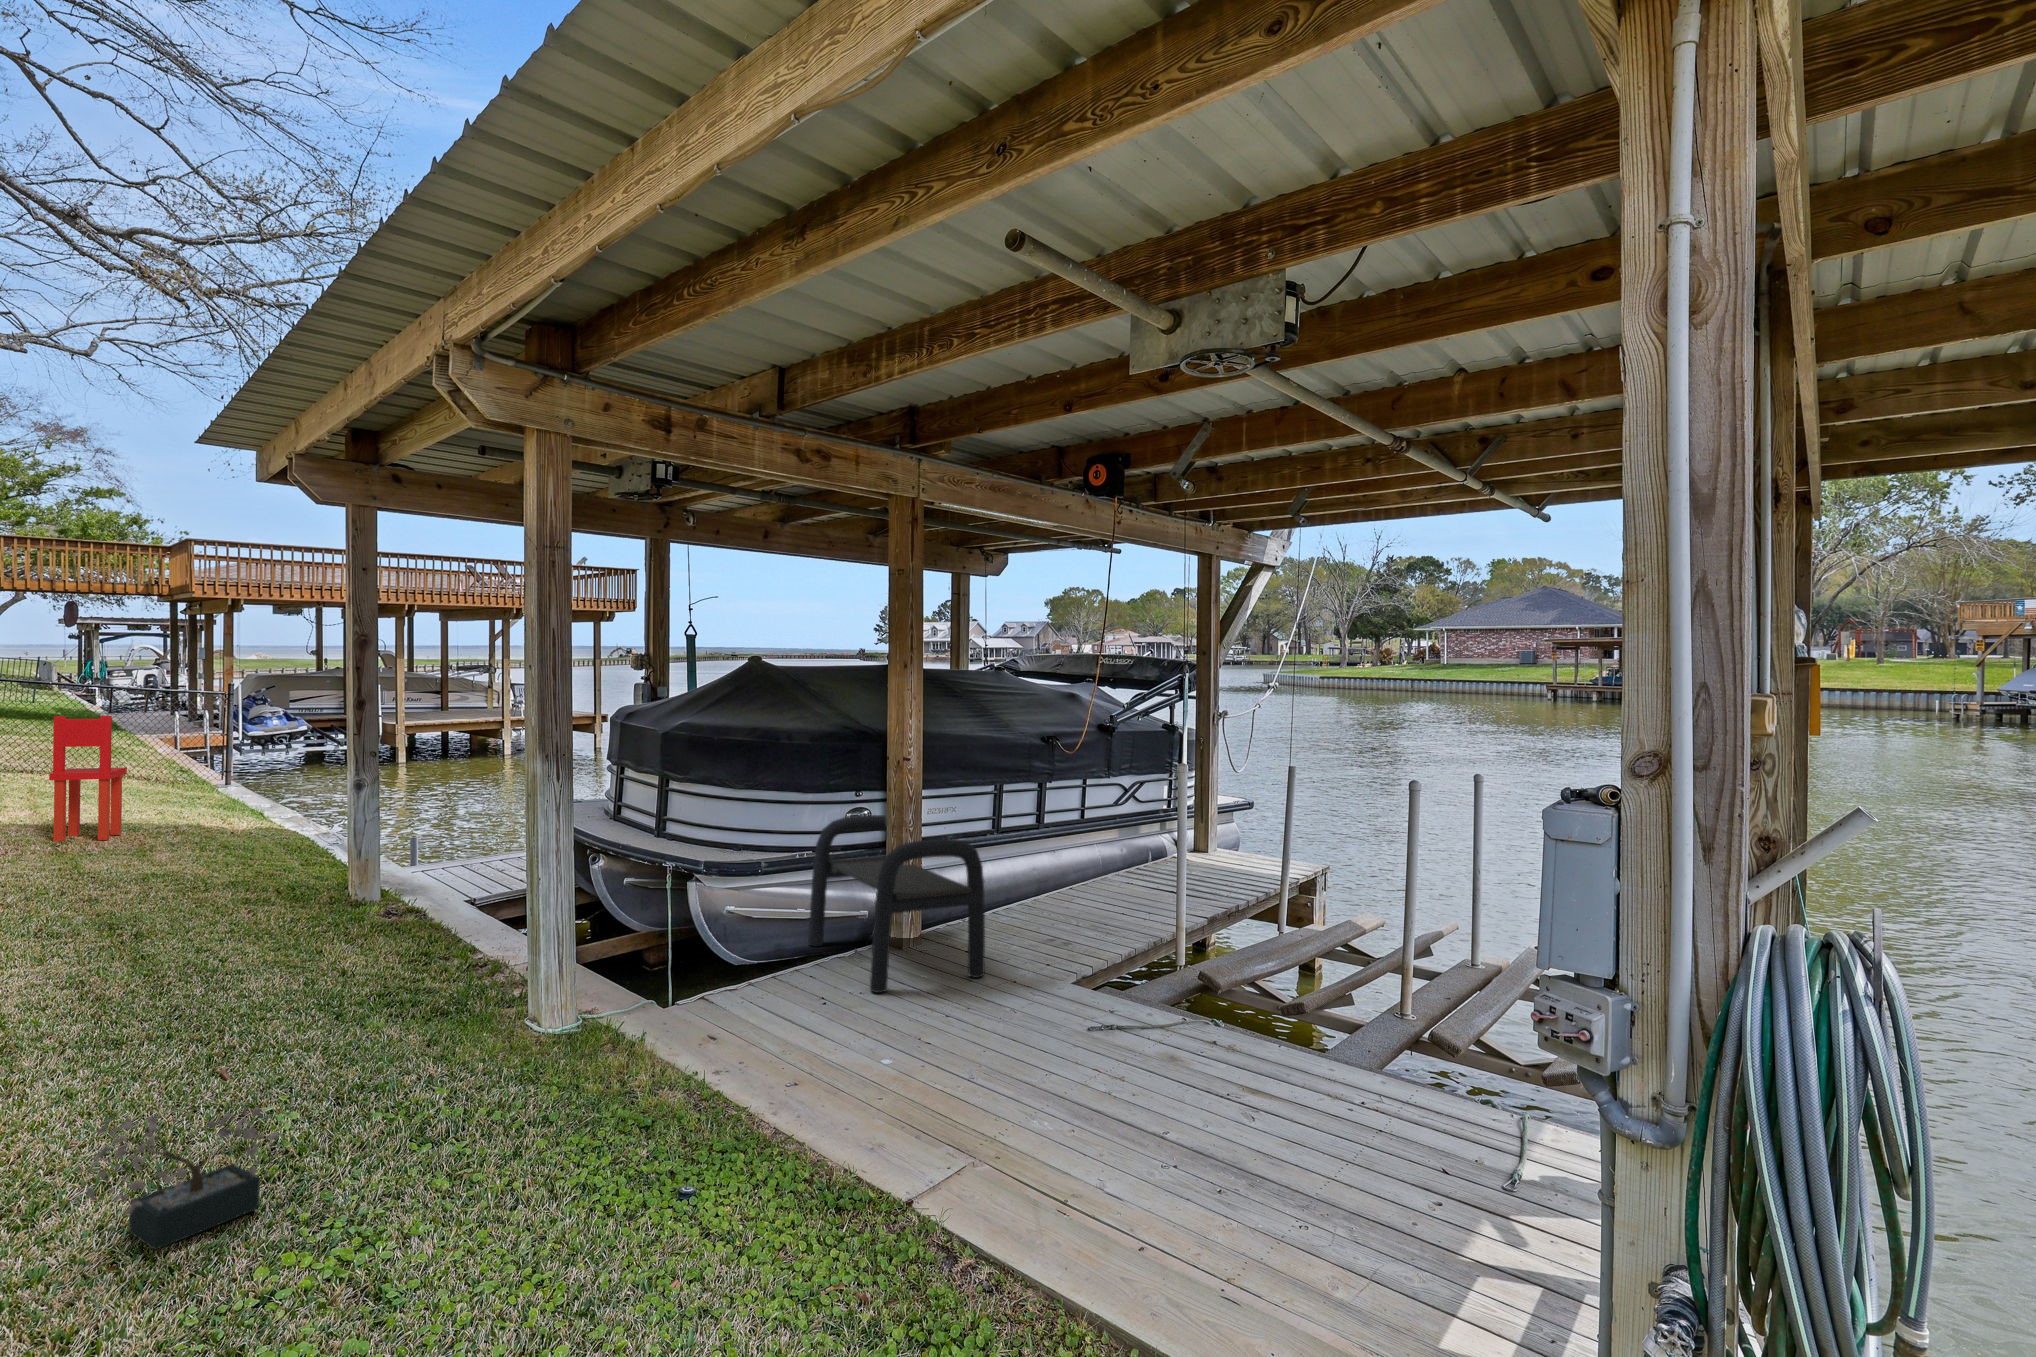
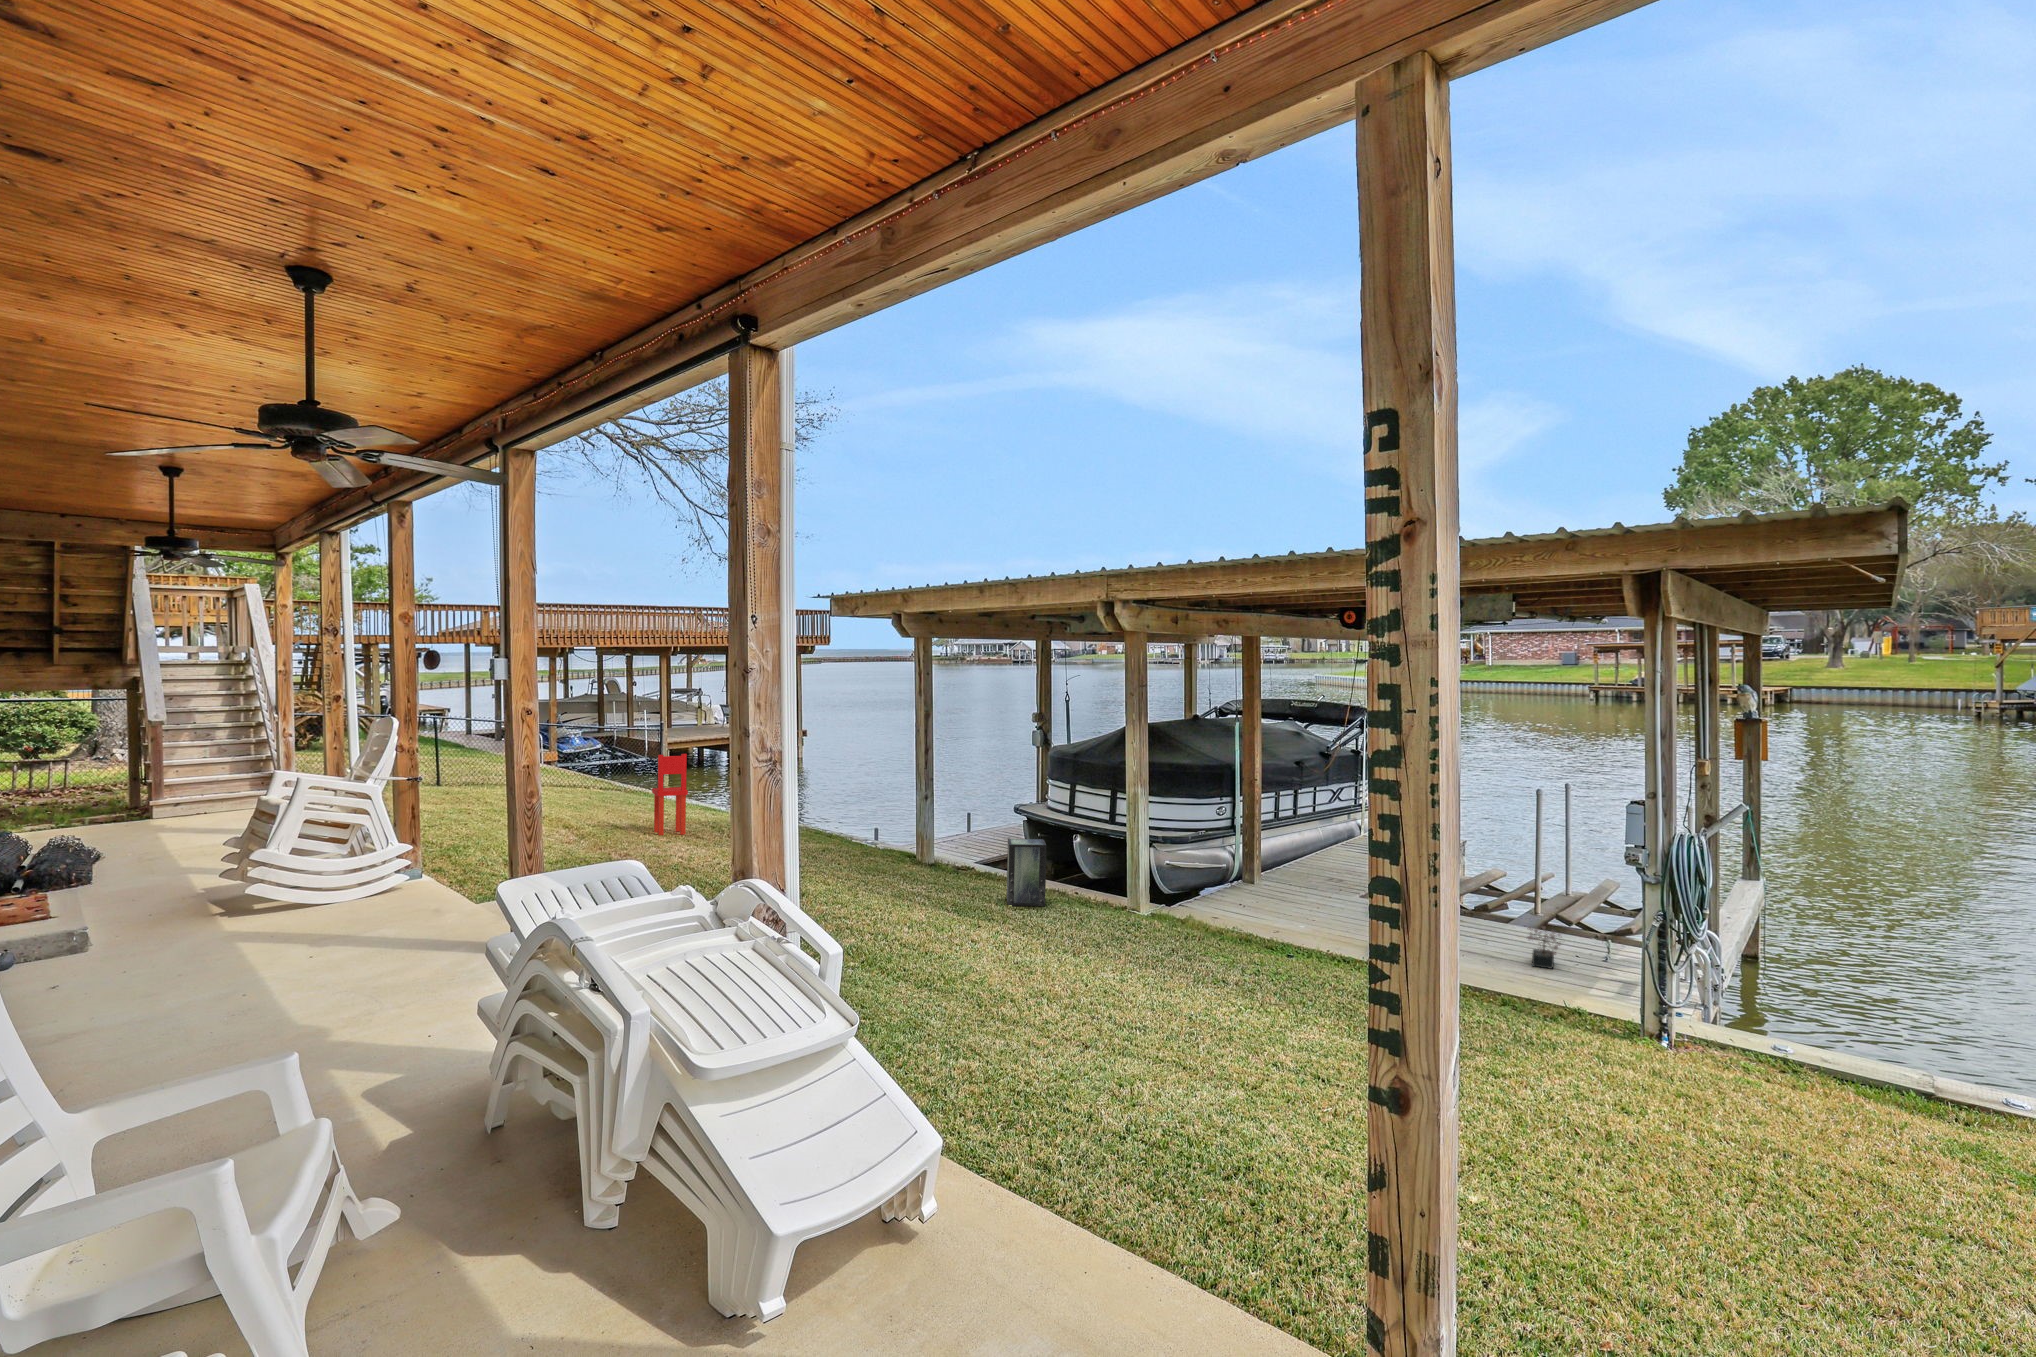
bench: present [808,815,985,993] -> none [1204,812,1319,902]
storage box: none [296,865,421,1005] -> present [1007,839,1047,906]
decorative plant: present [86,1107,278,1250] -> present [1527,927,1560,969]

